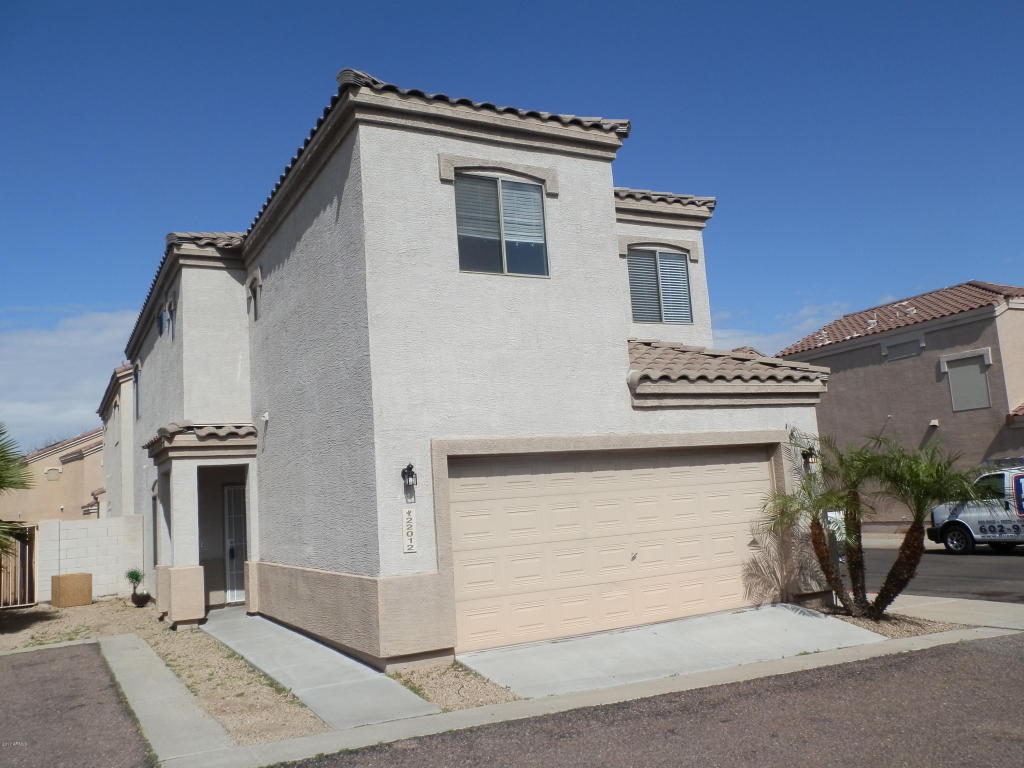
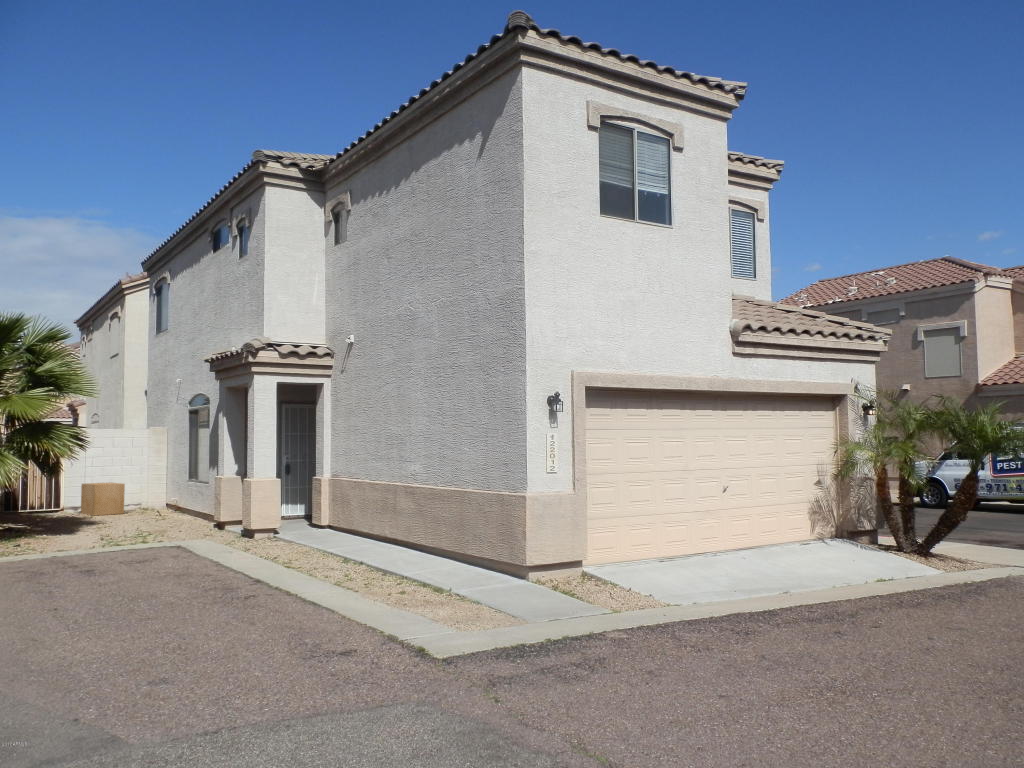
potted tree: present [125,570,151,607] -> none [165,477,191,518]

